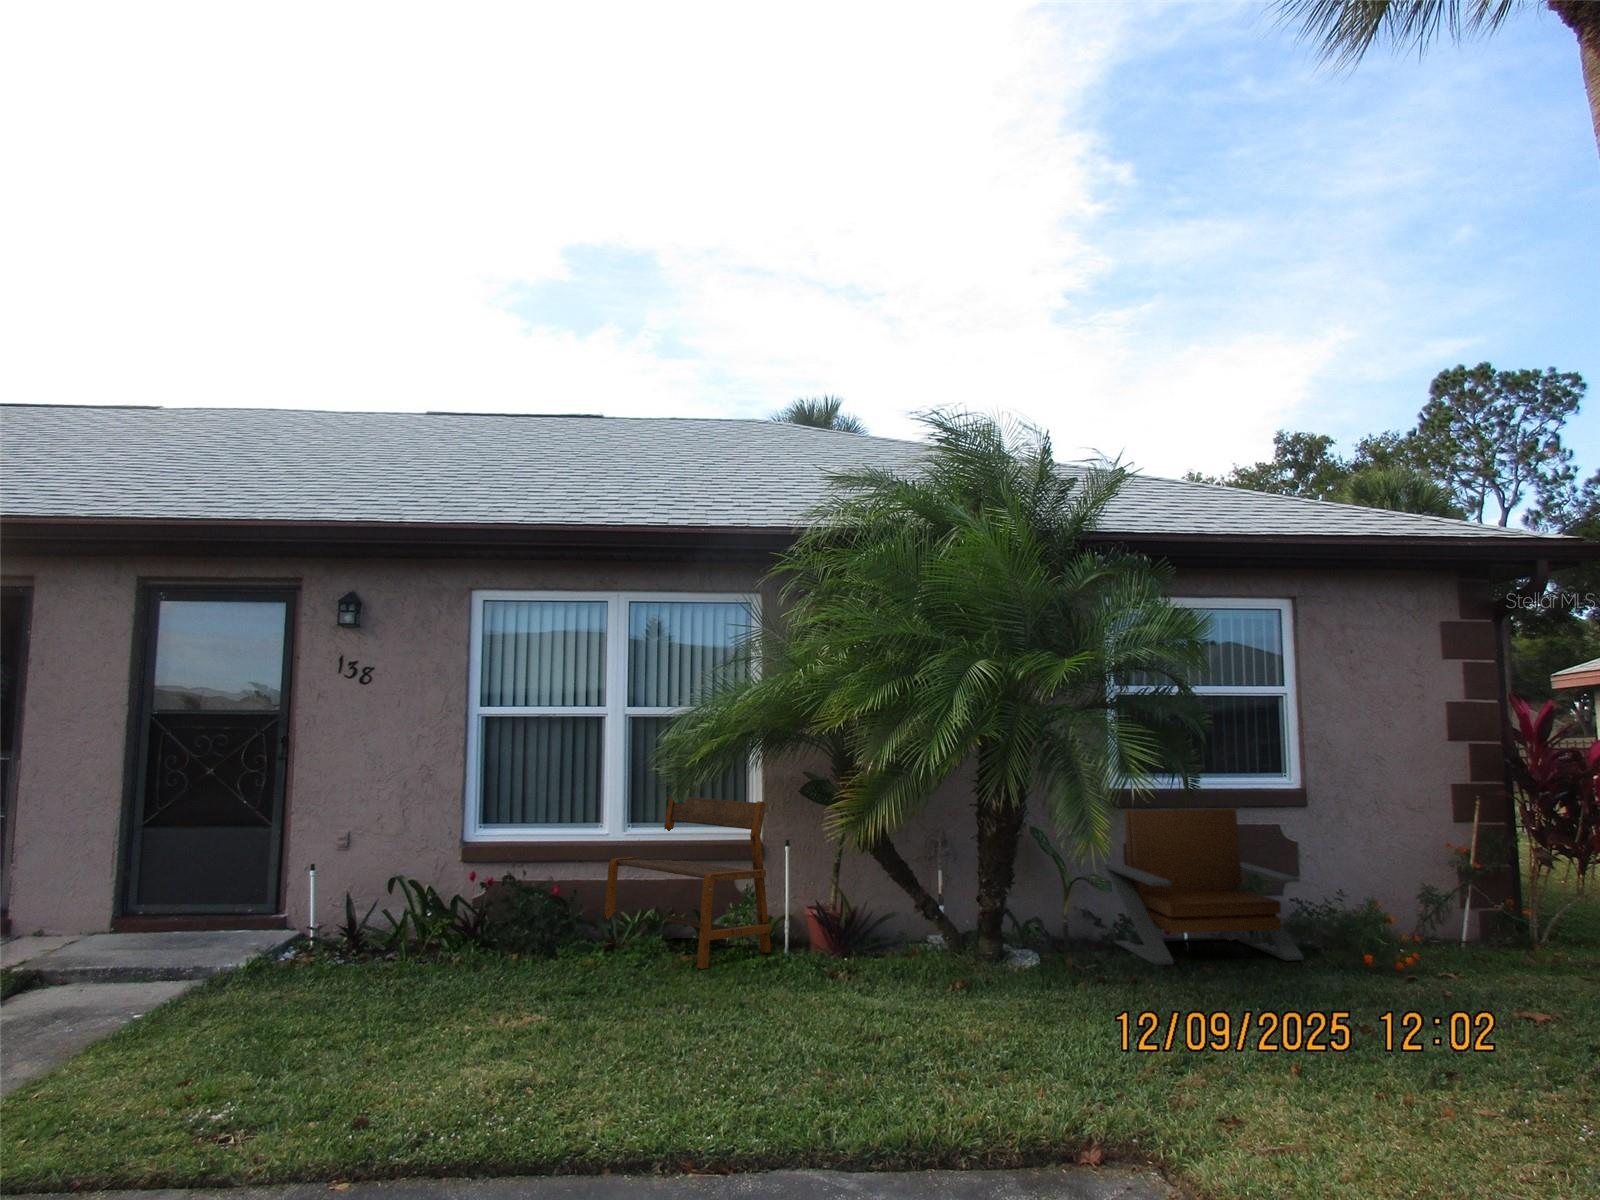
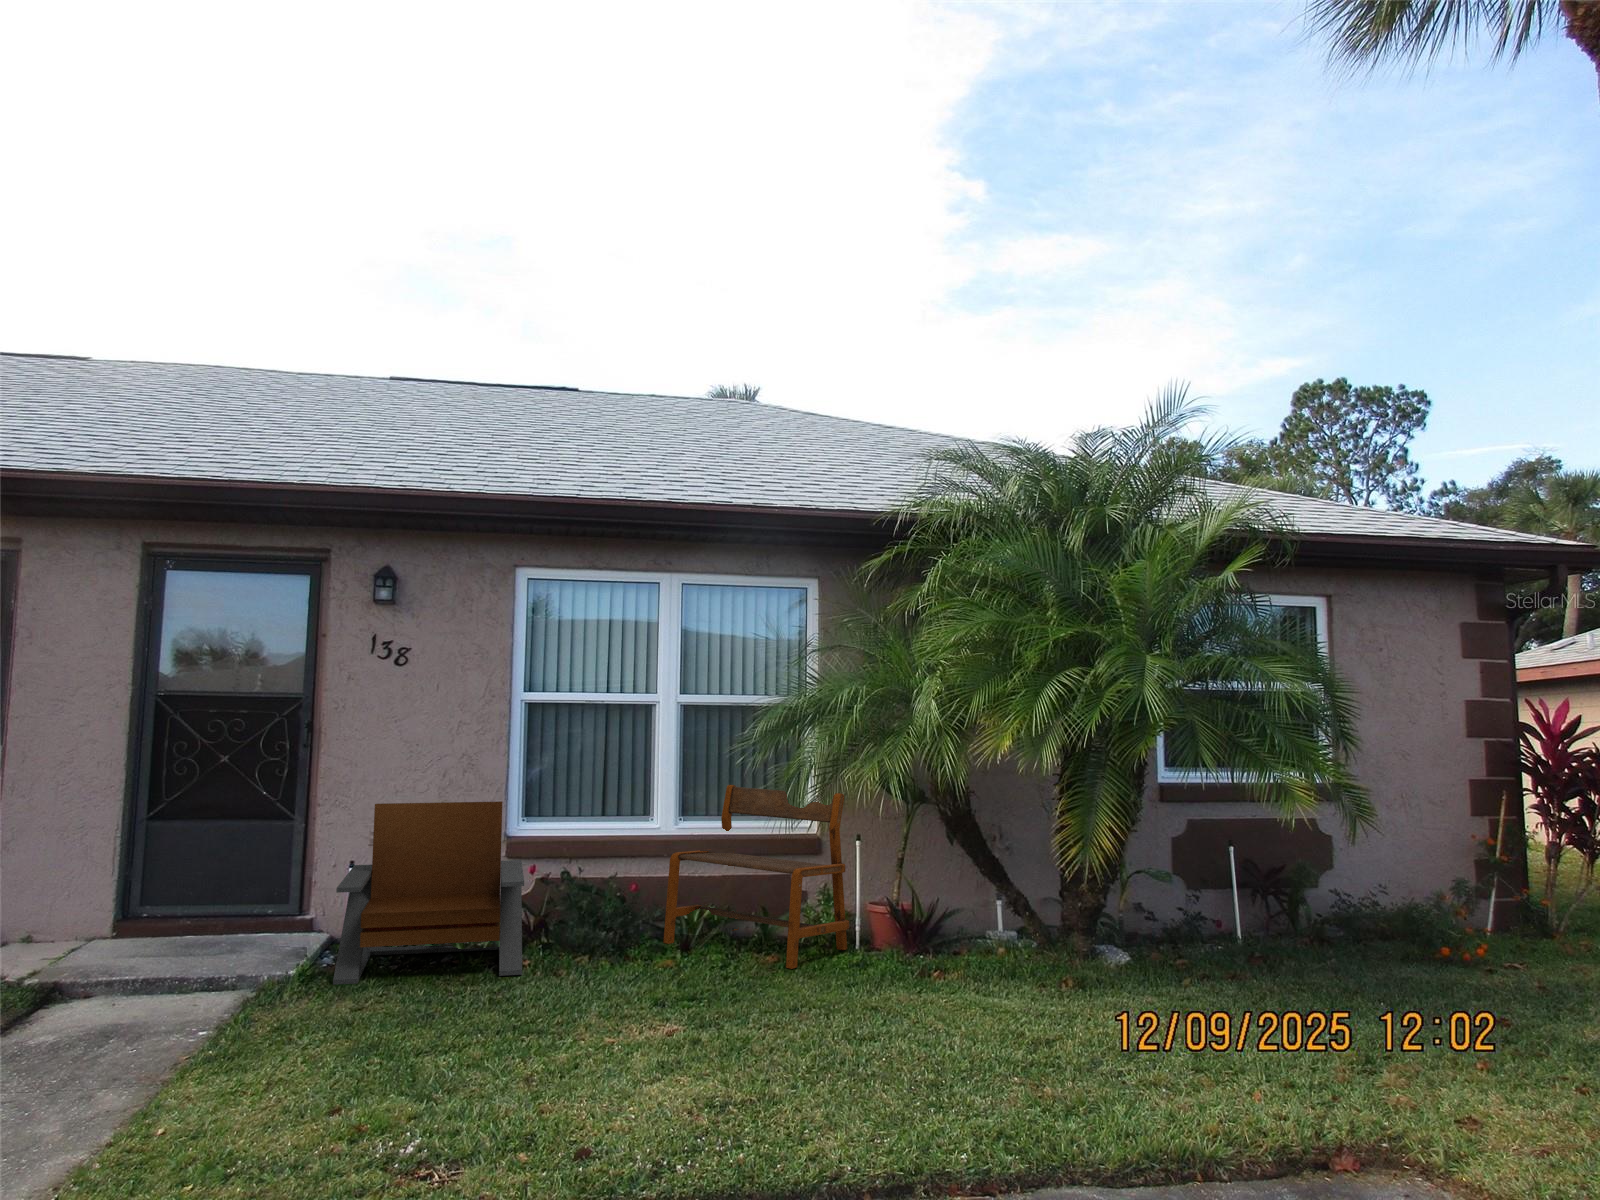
lounge chair: present [1105,809,1303,965] -> present [333,801,524,985]

